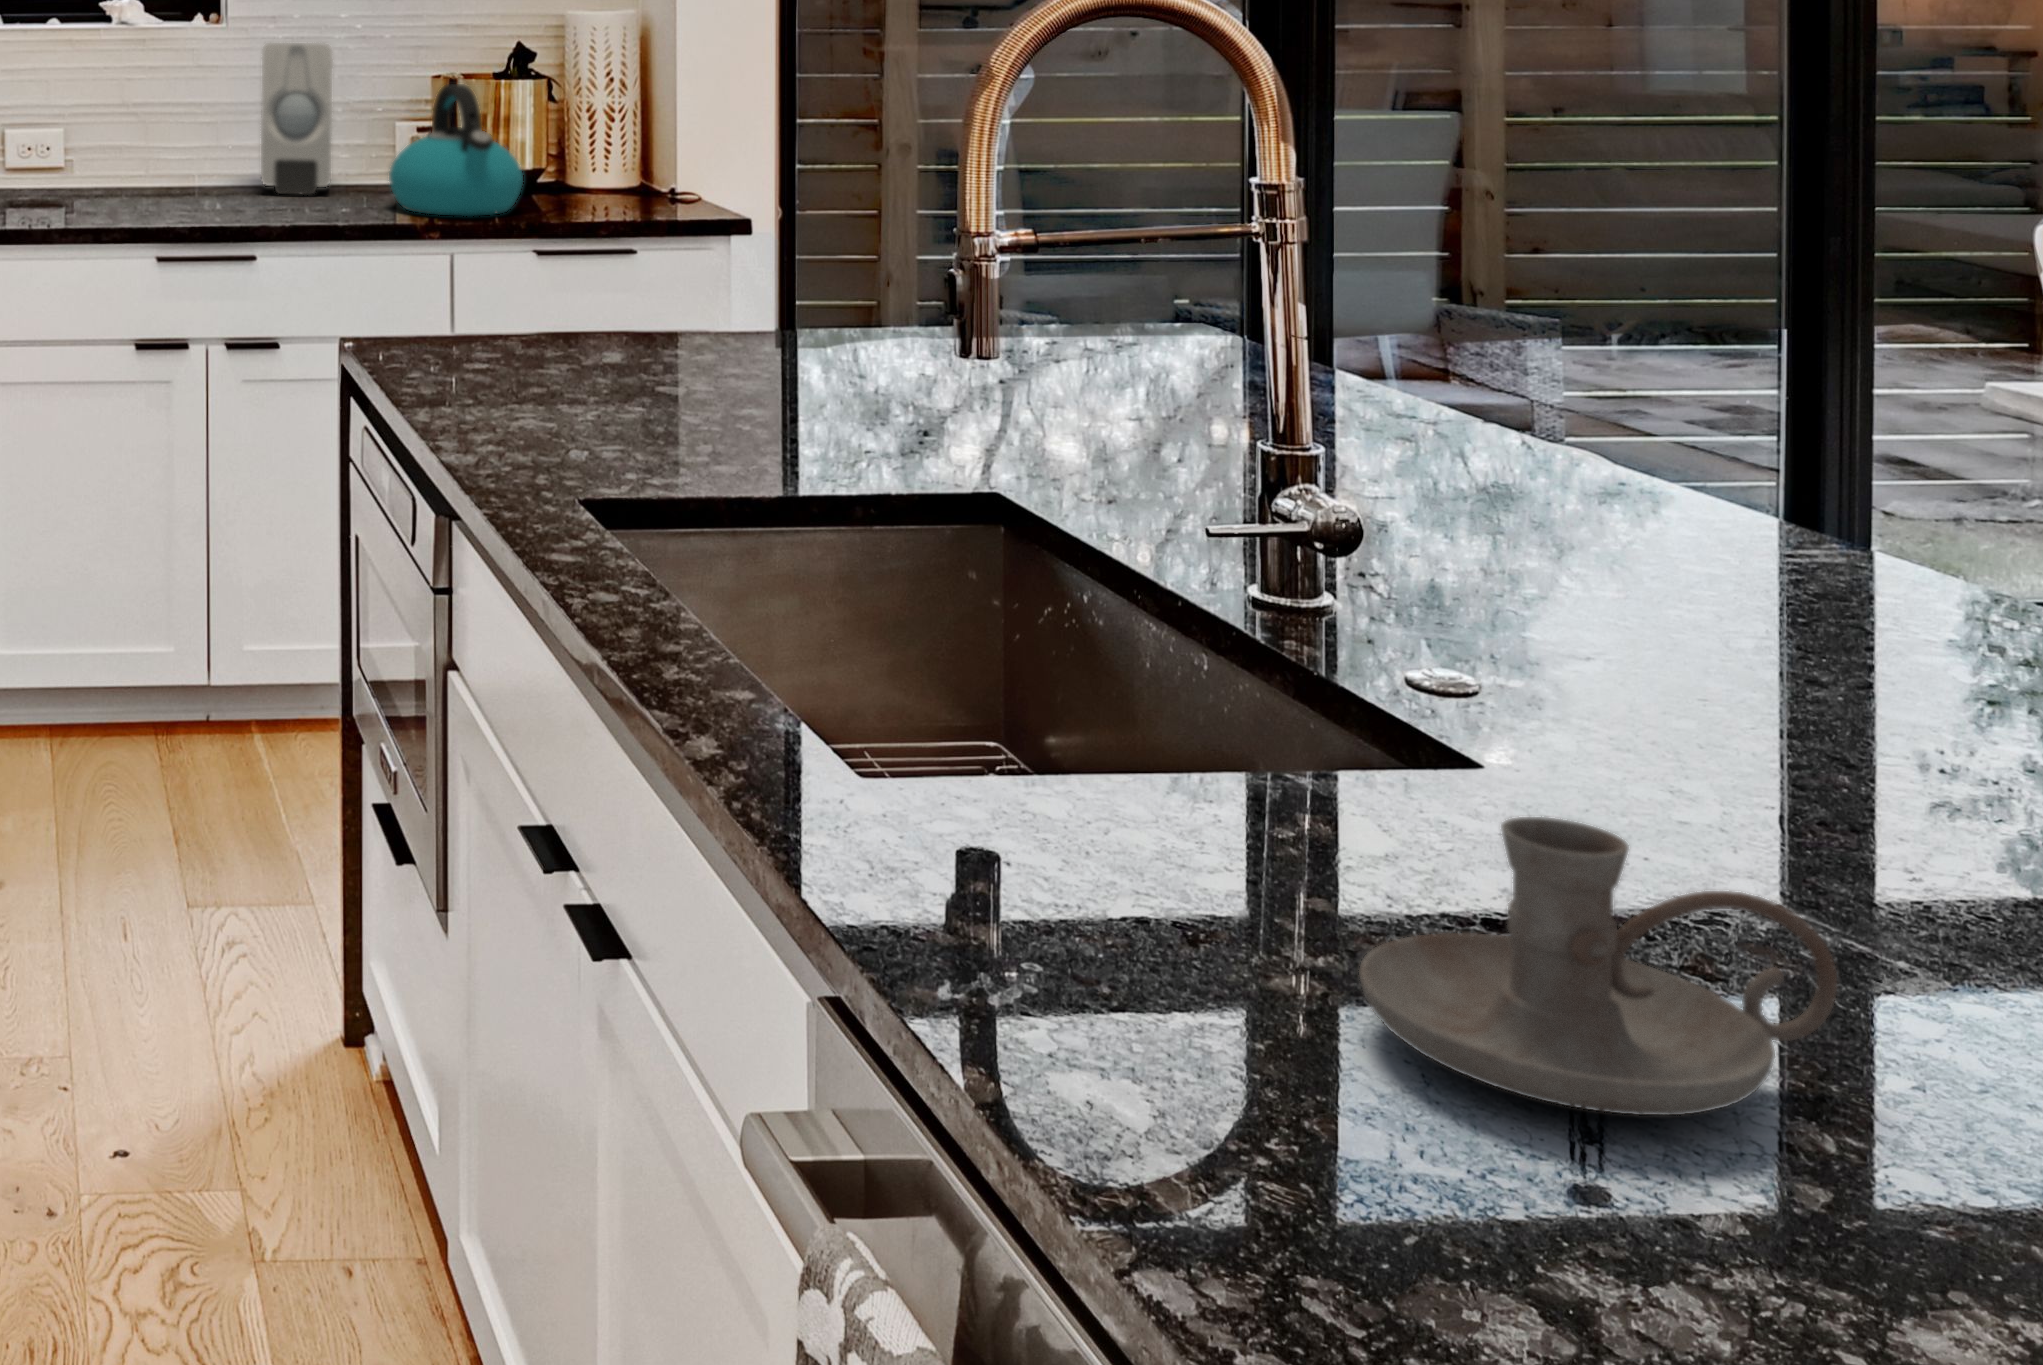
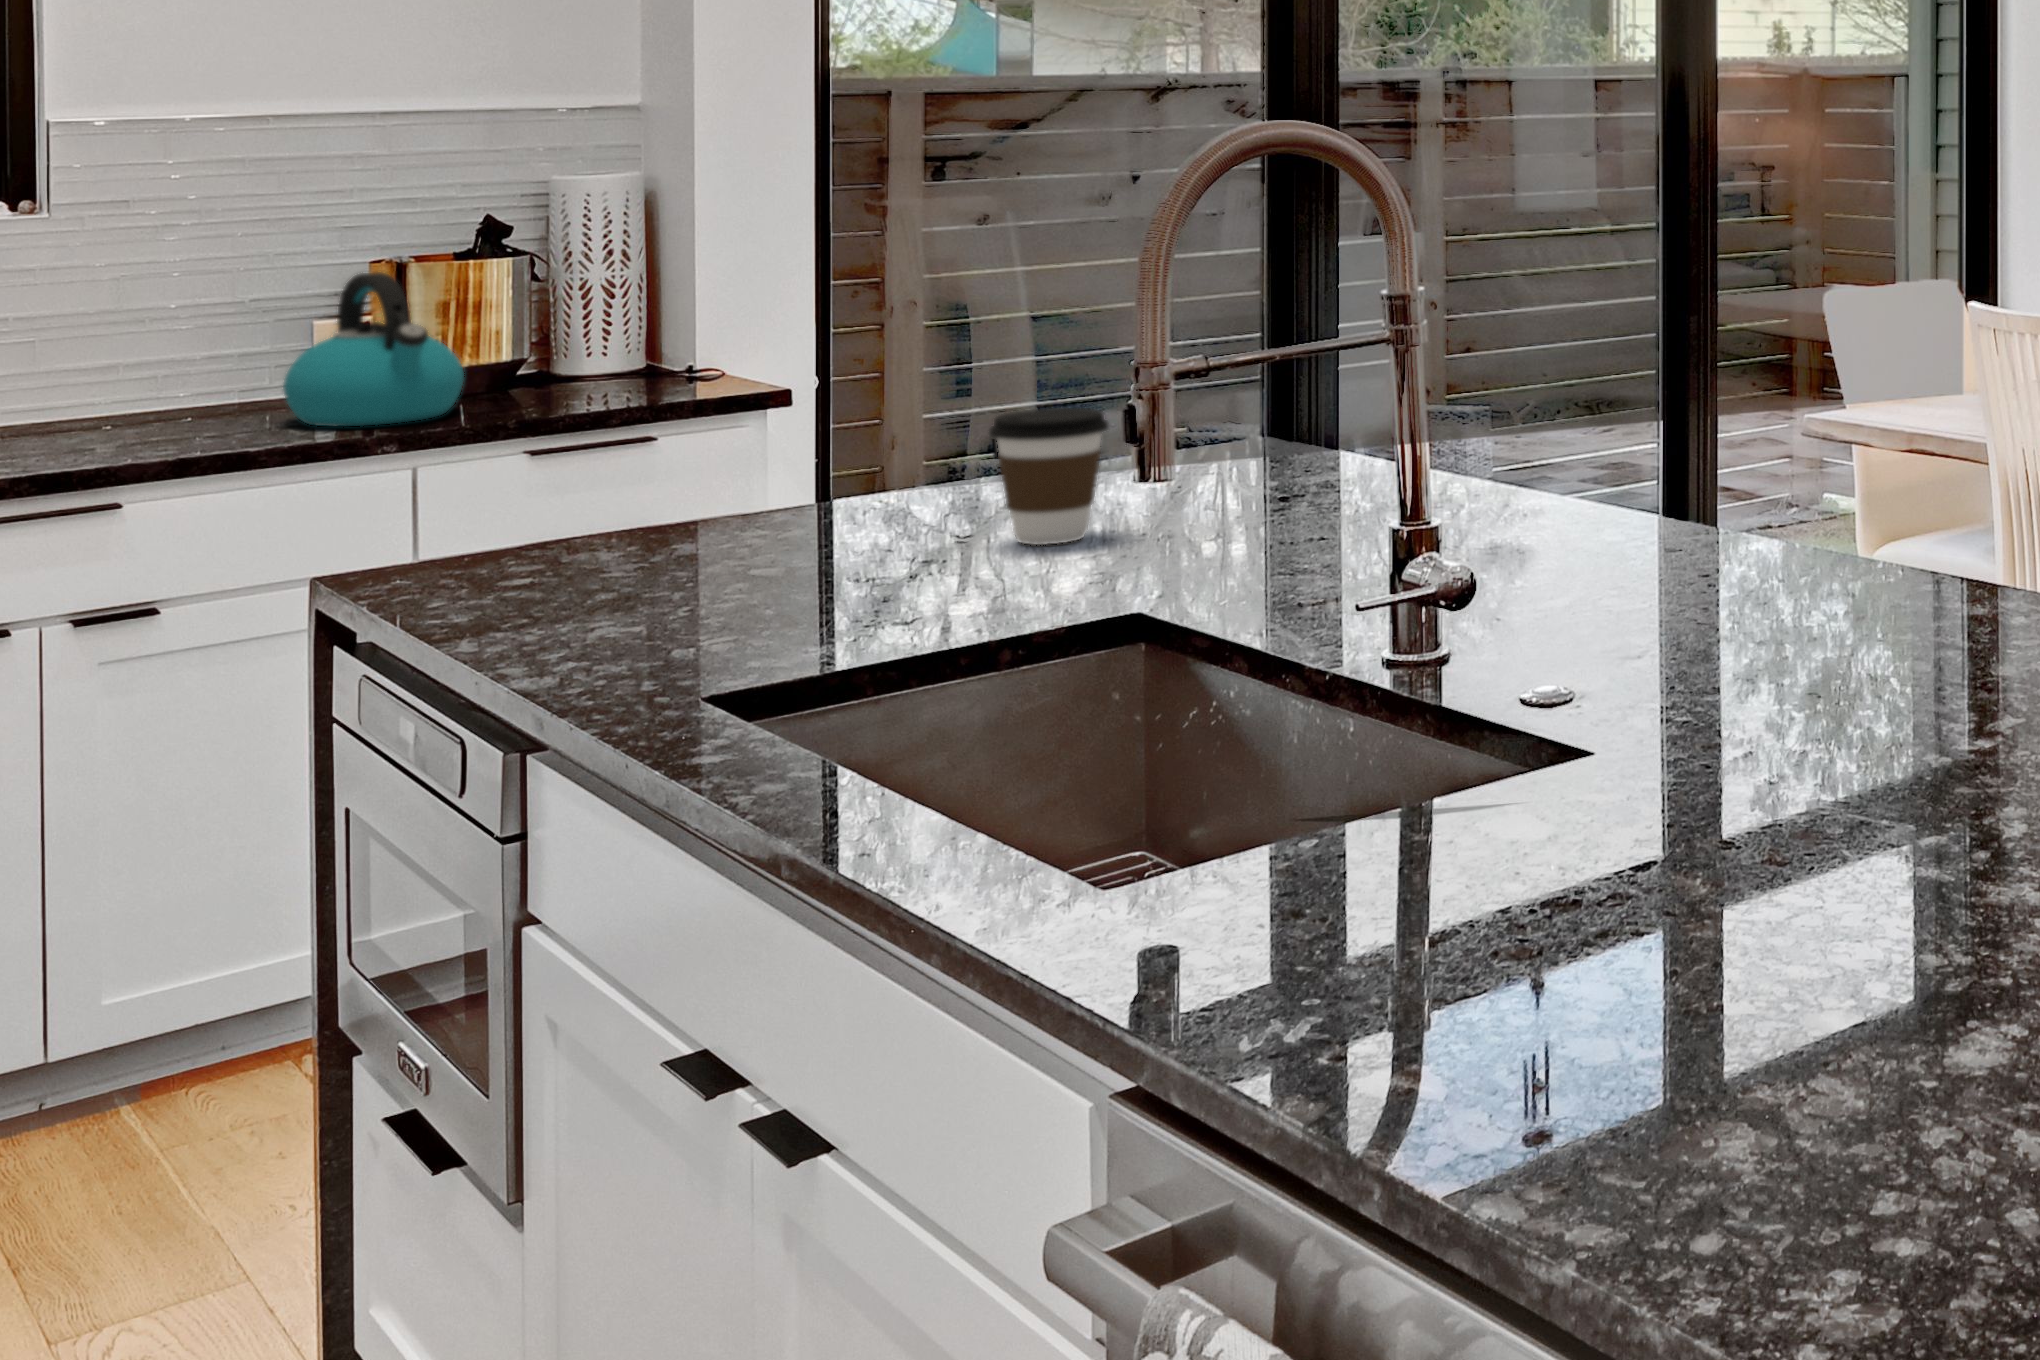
soap dispenser: present [261,43,333,195] -> none [82,236,194,424]
coffee cup: none [905,264,1030,406] -> present [989,408,1109,545]
candle holder: present [1359,817,1837,1115] -> none [1563,770,1862,983]

